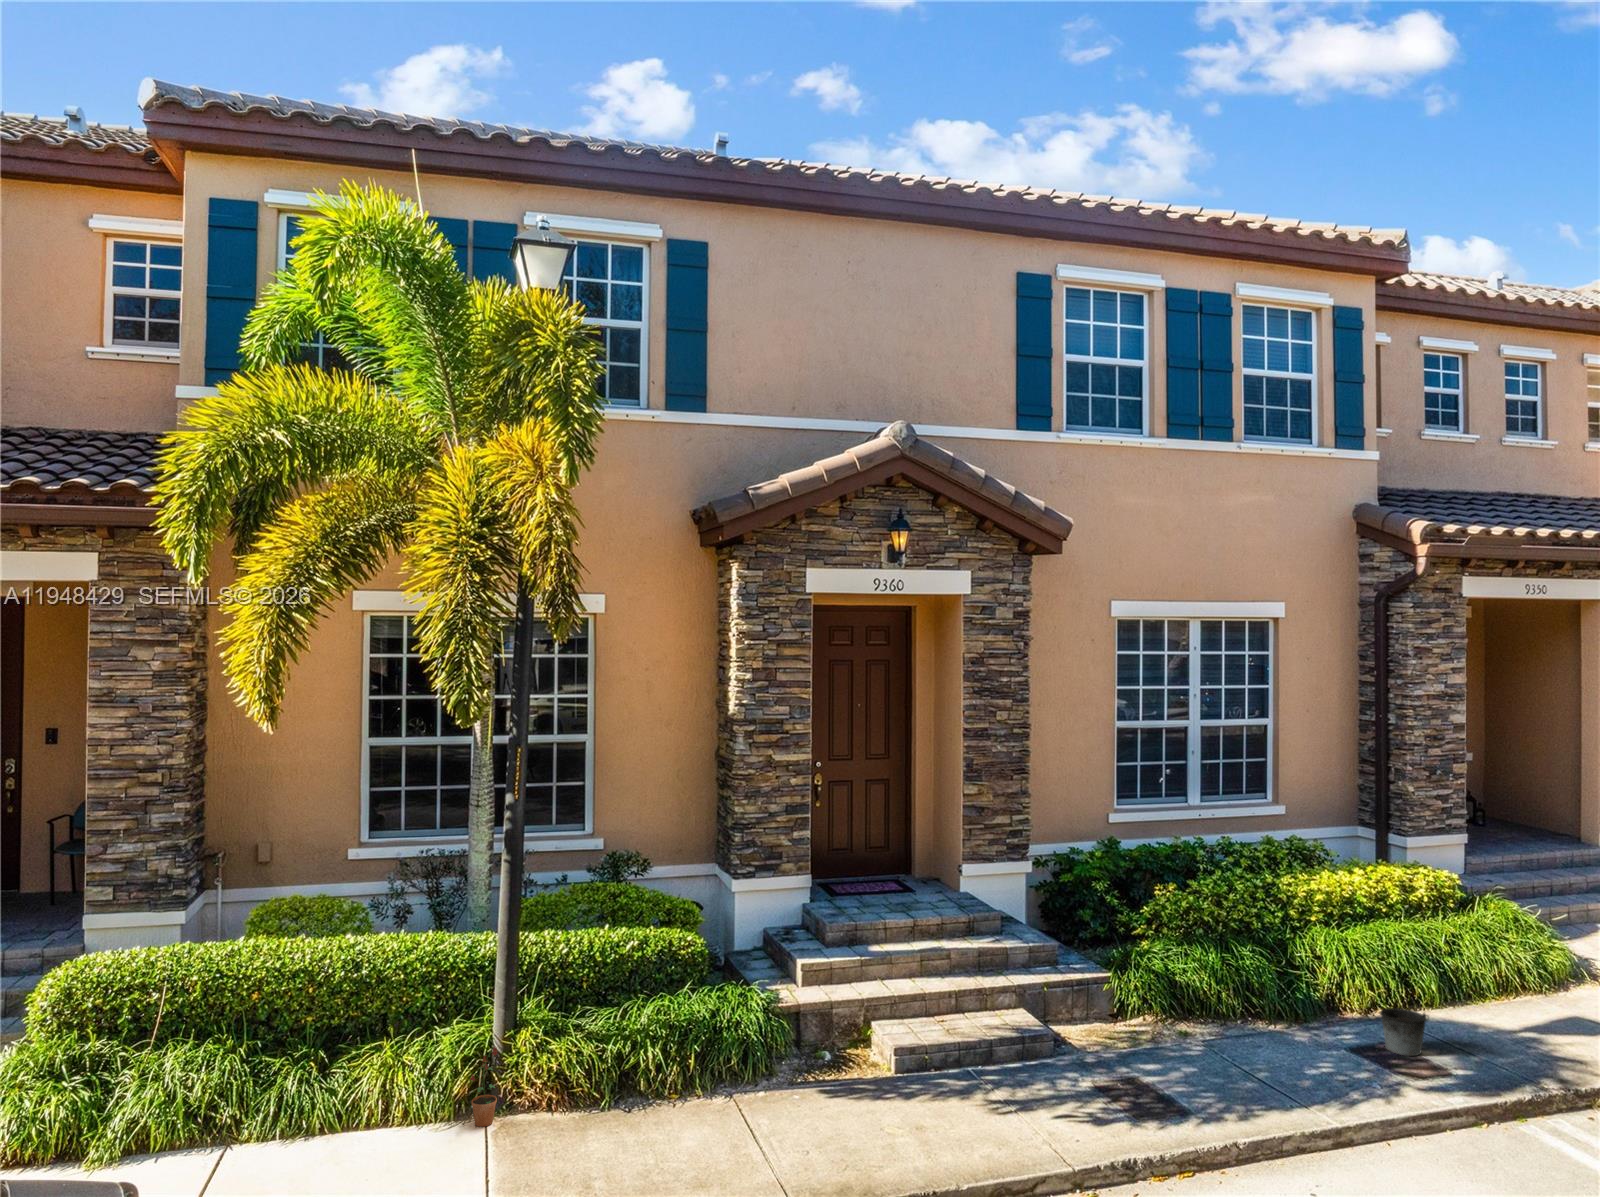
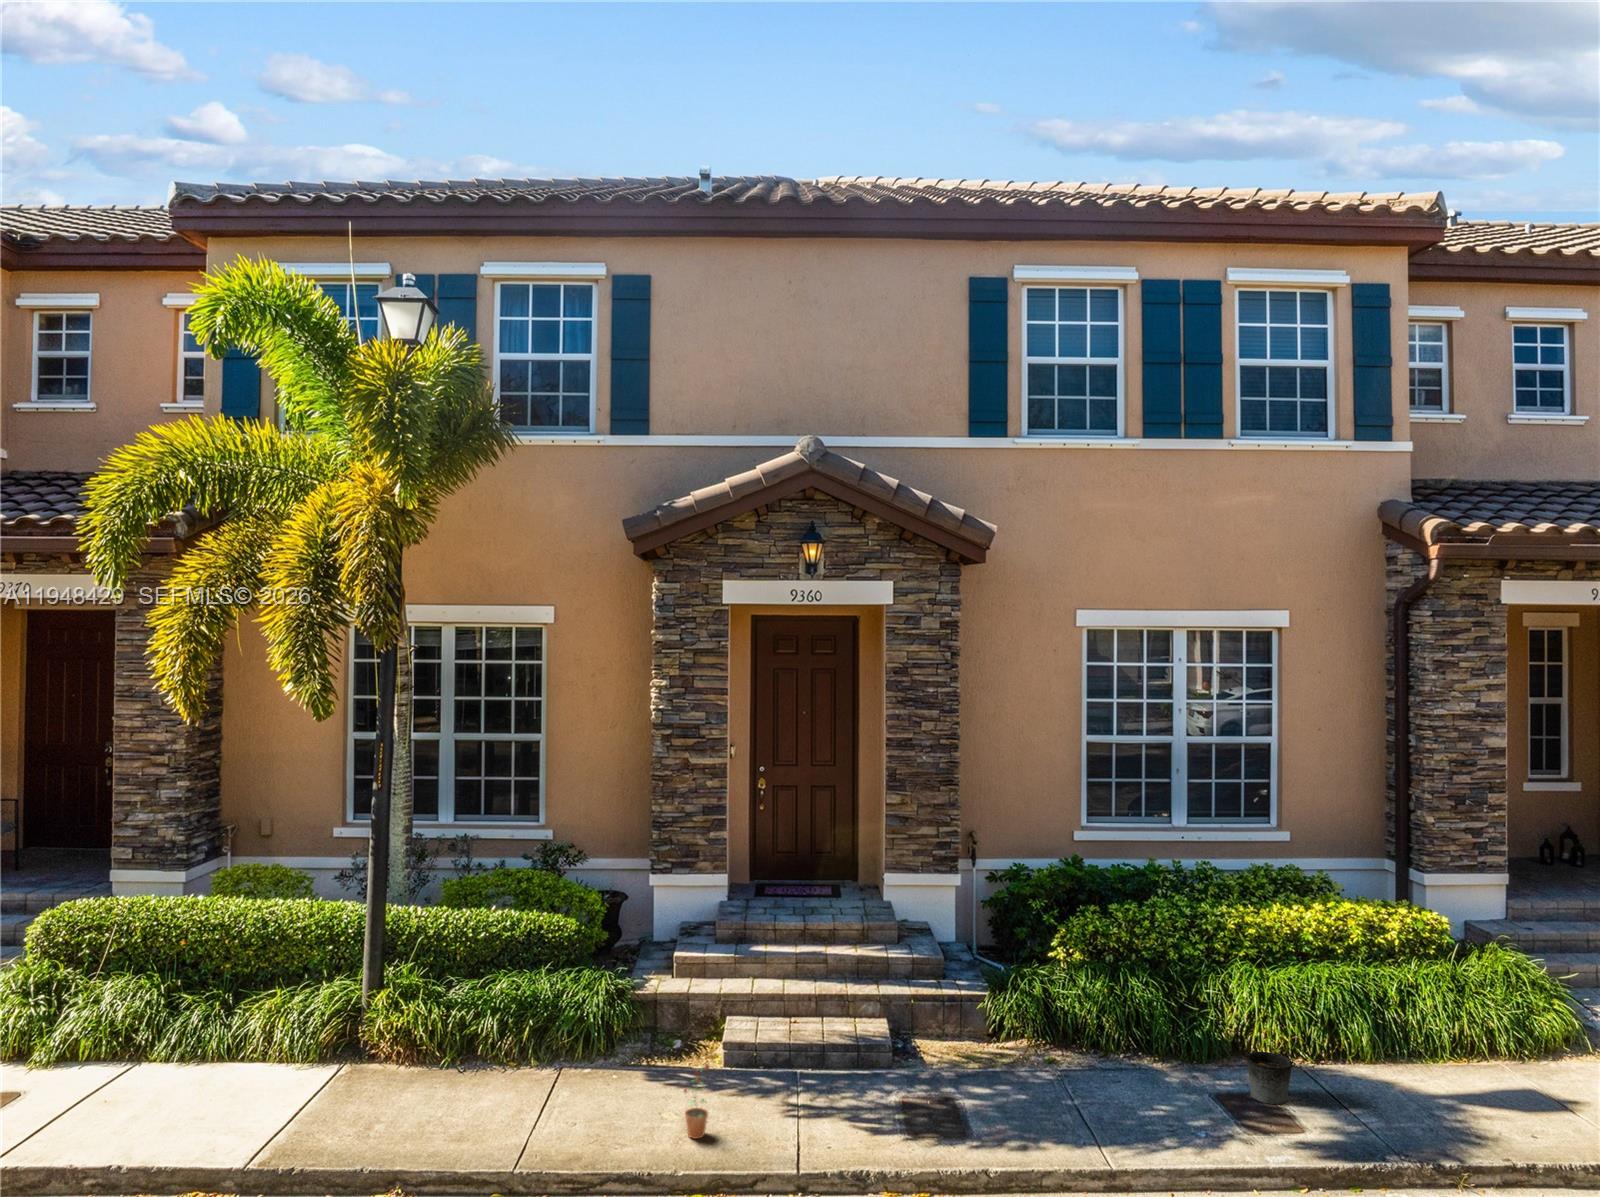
potted plant: present [470,1047,497,1127] -> present [684,1064,709,1139]

